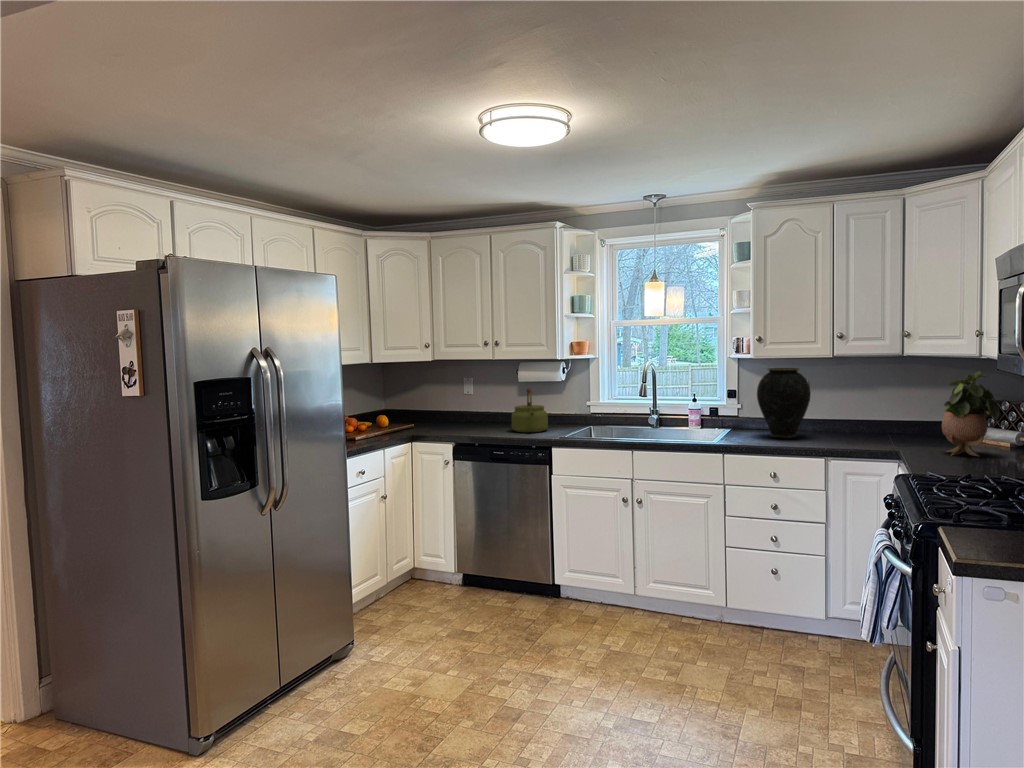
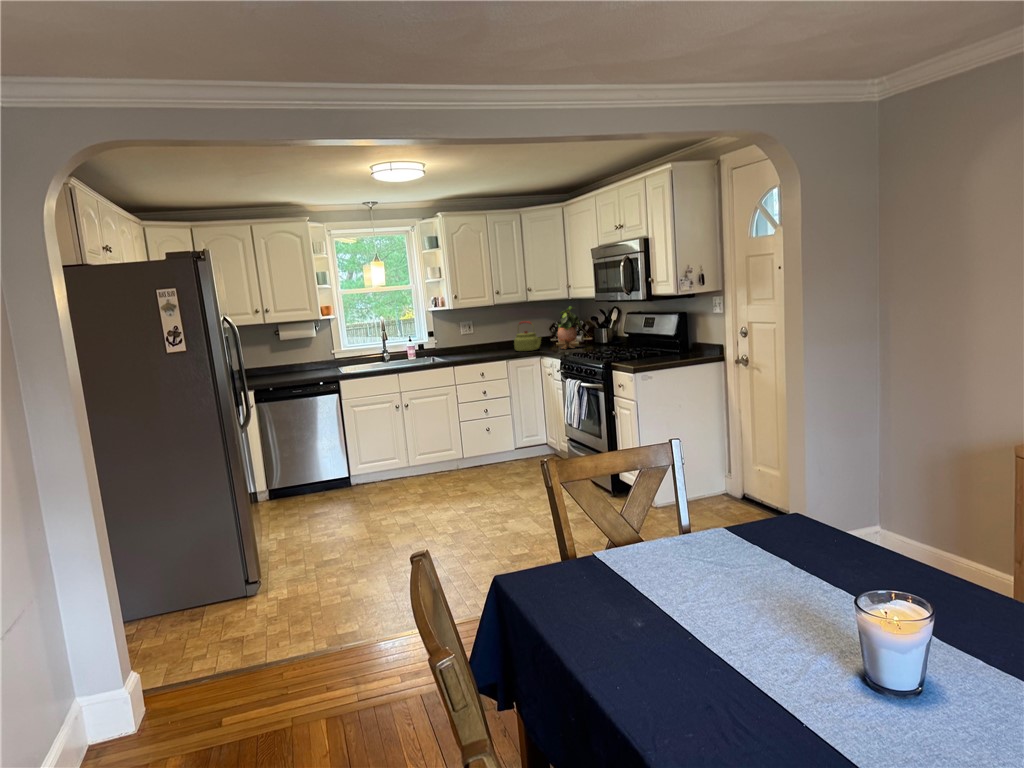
vase: present [757,368,811,439] -> none [457,313,487,355]
kettle: present [512,388,548,432] -> present [514,321,541,351]

